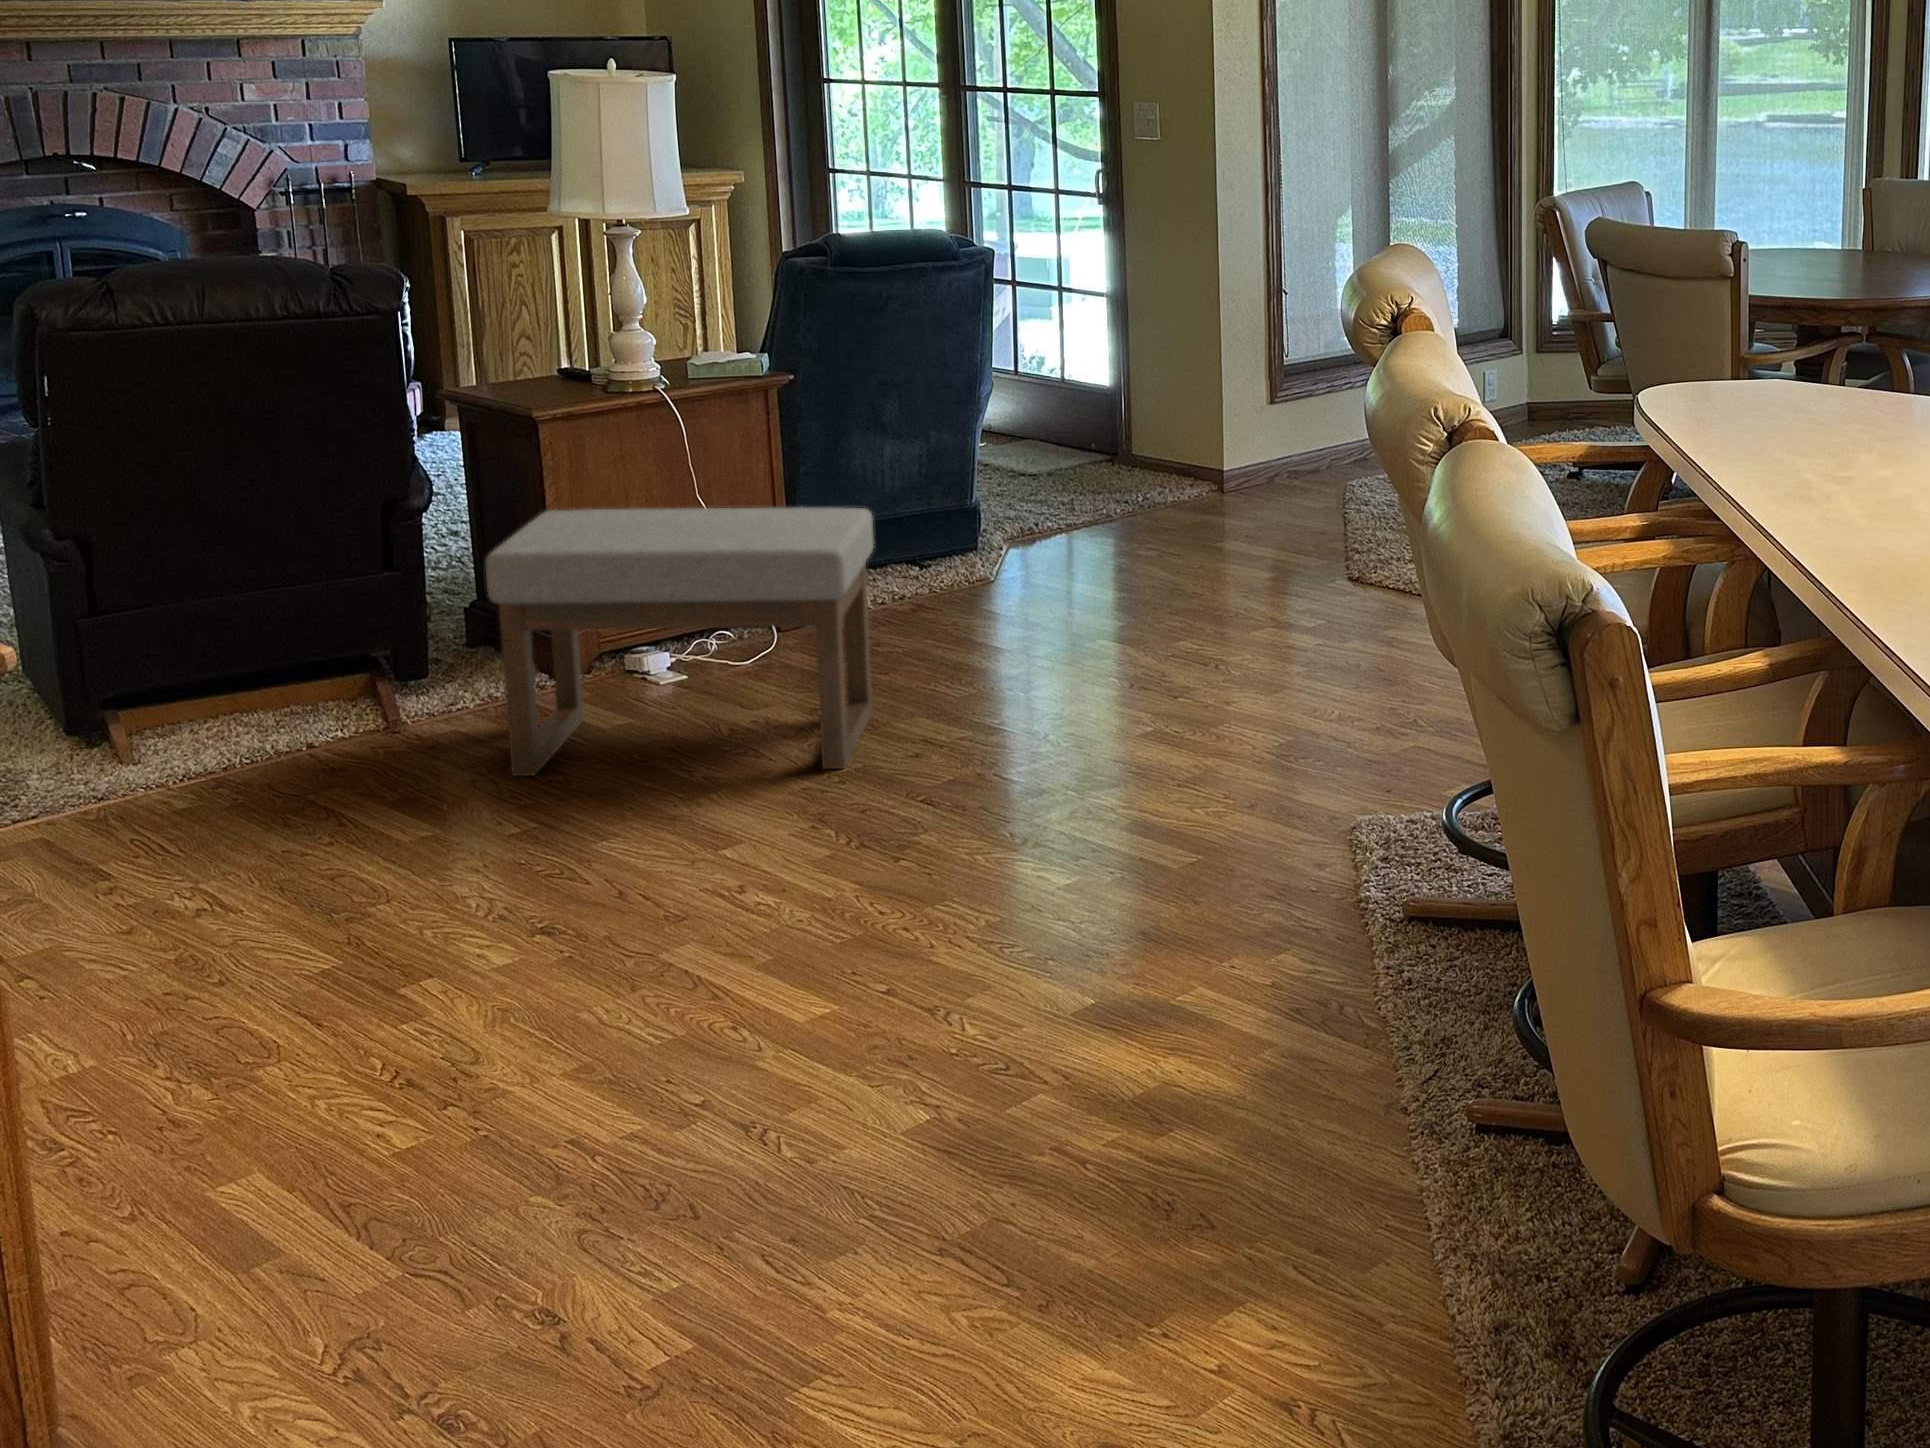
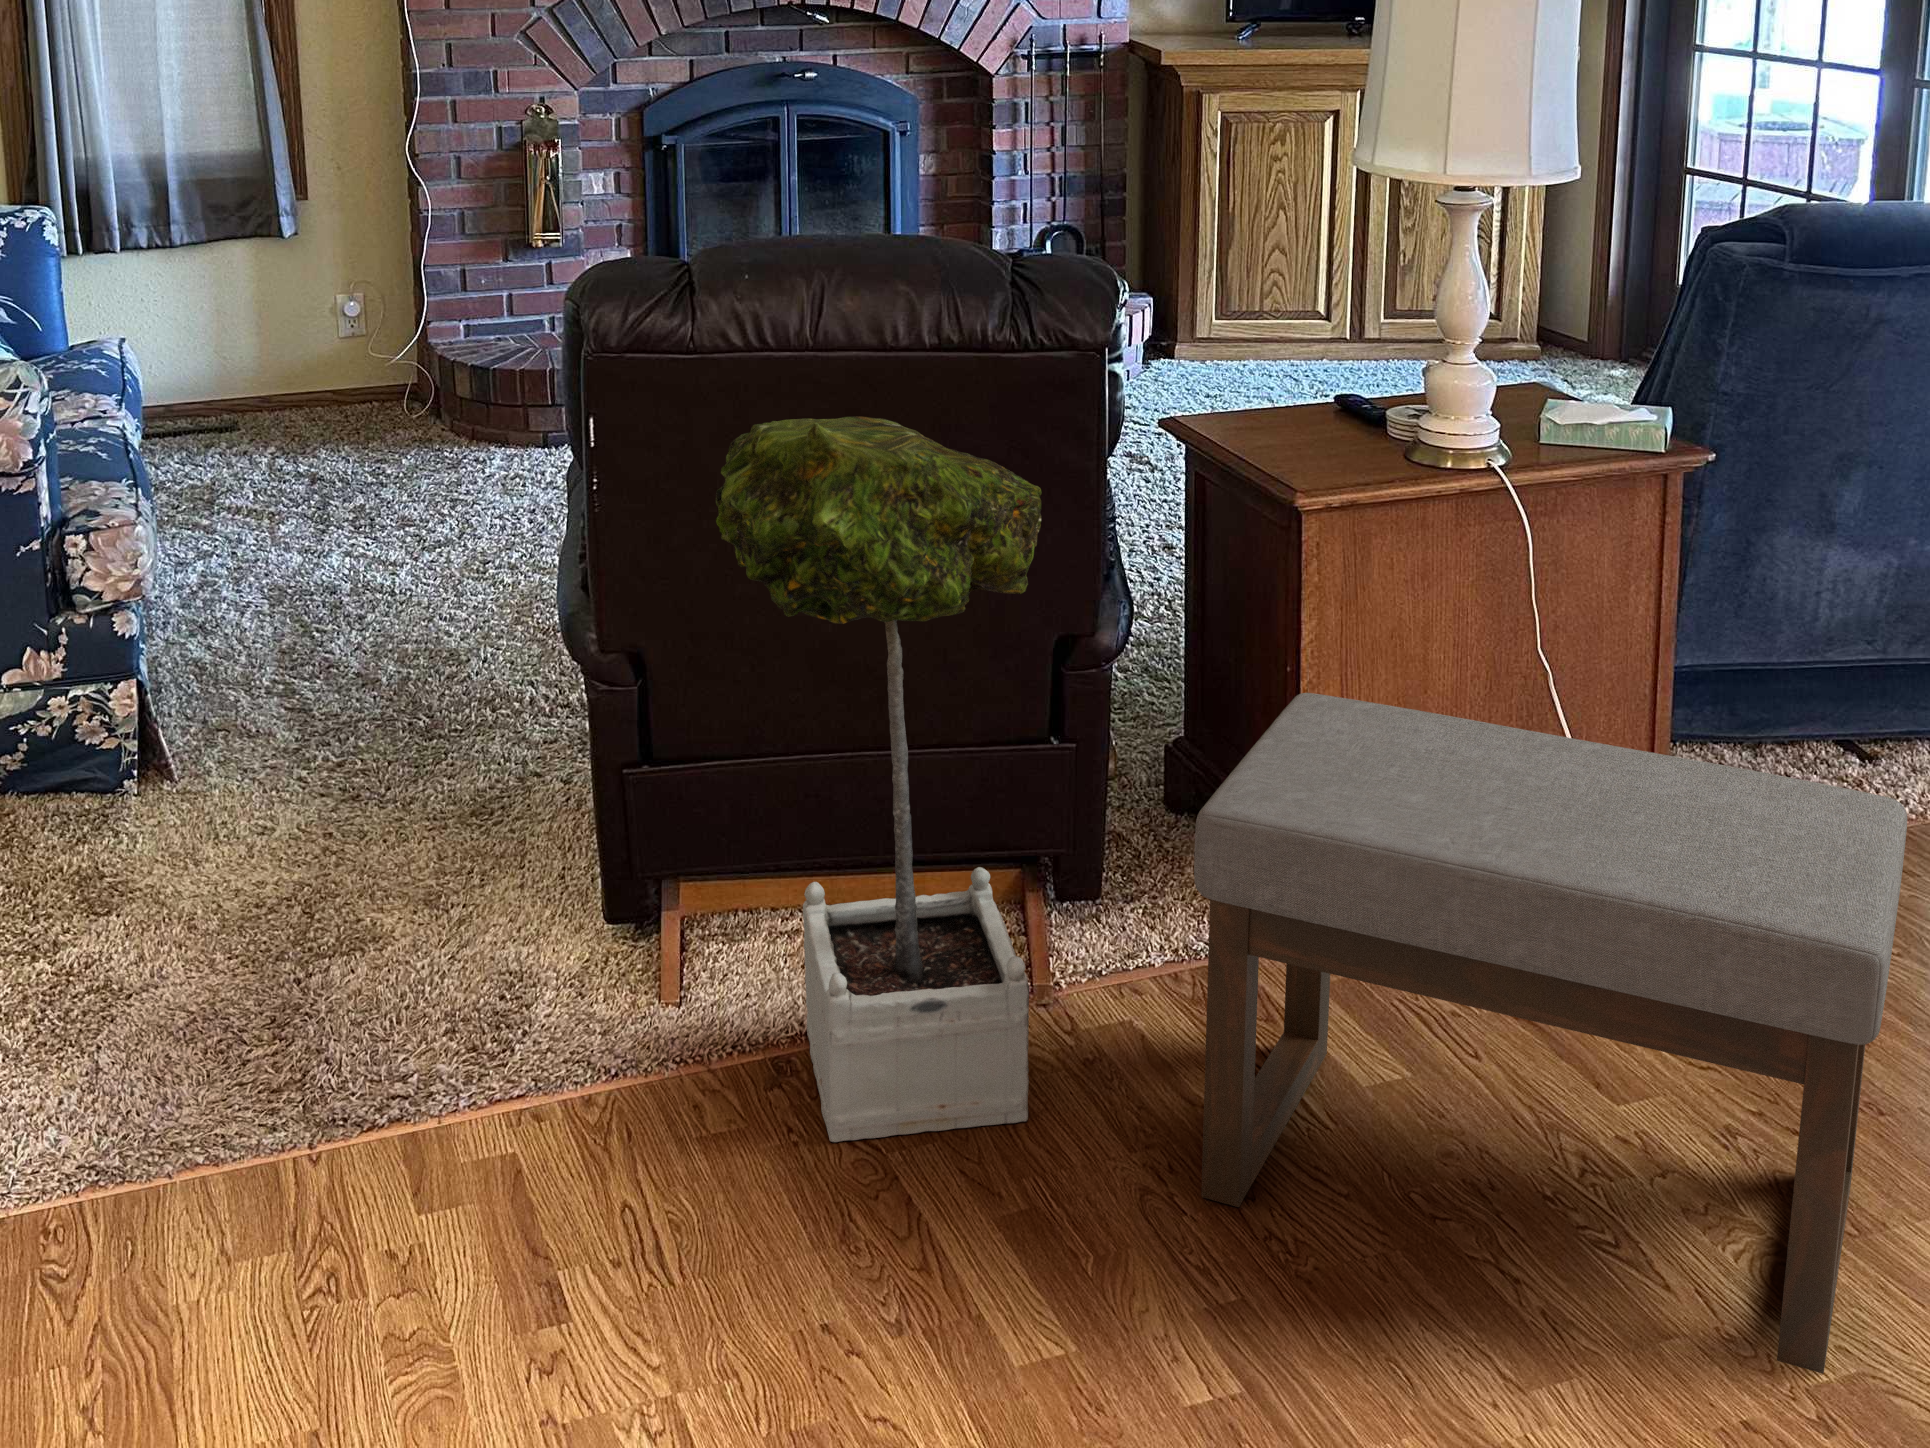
potted tree: none [150,365,399,798] -> present [716,417,1042,1142]

